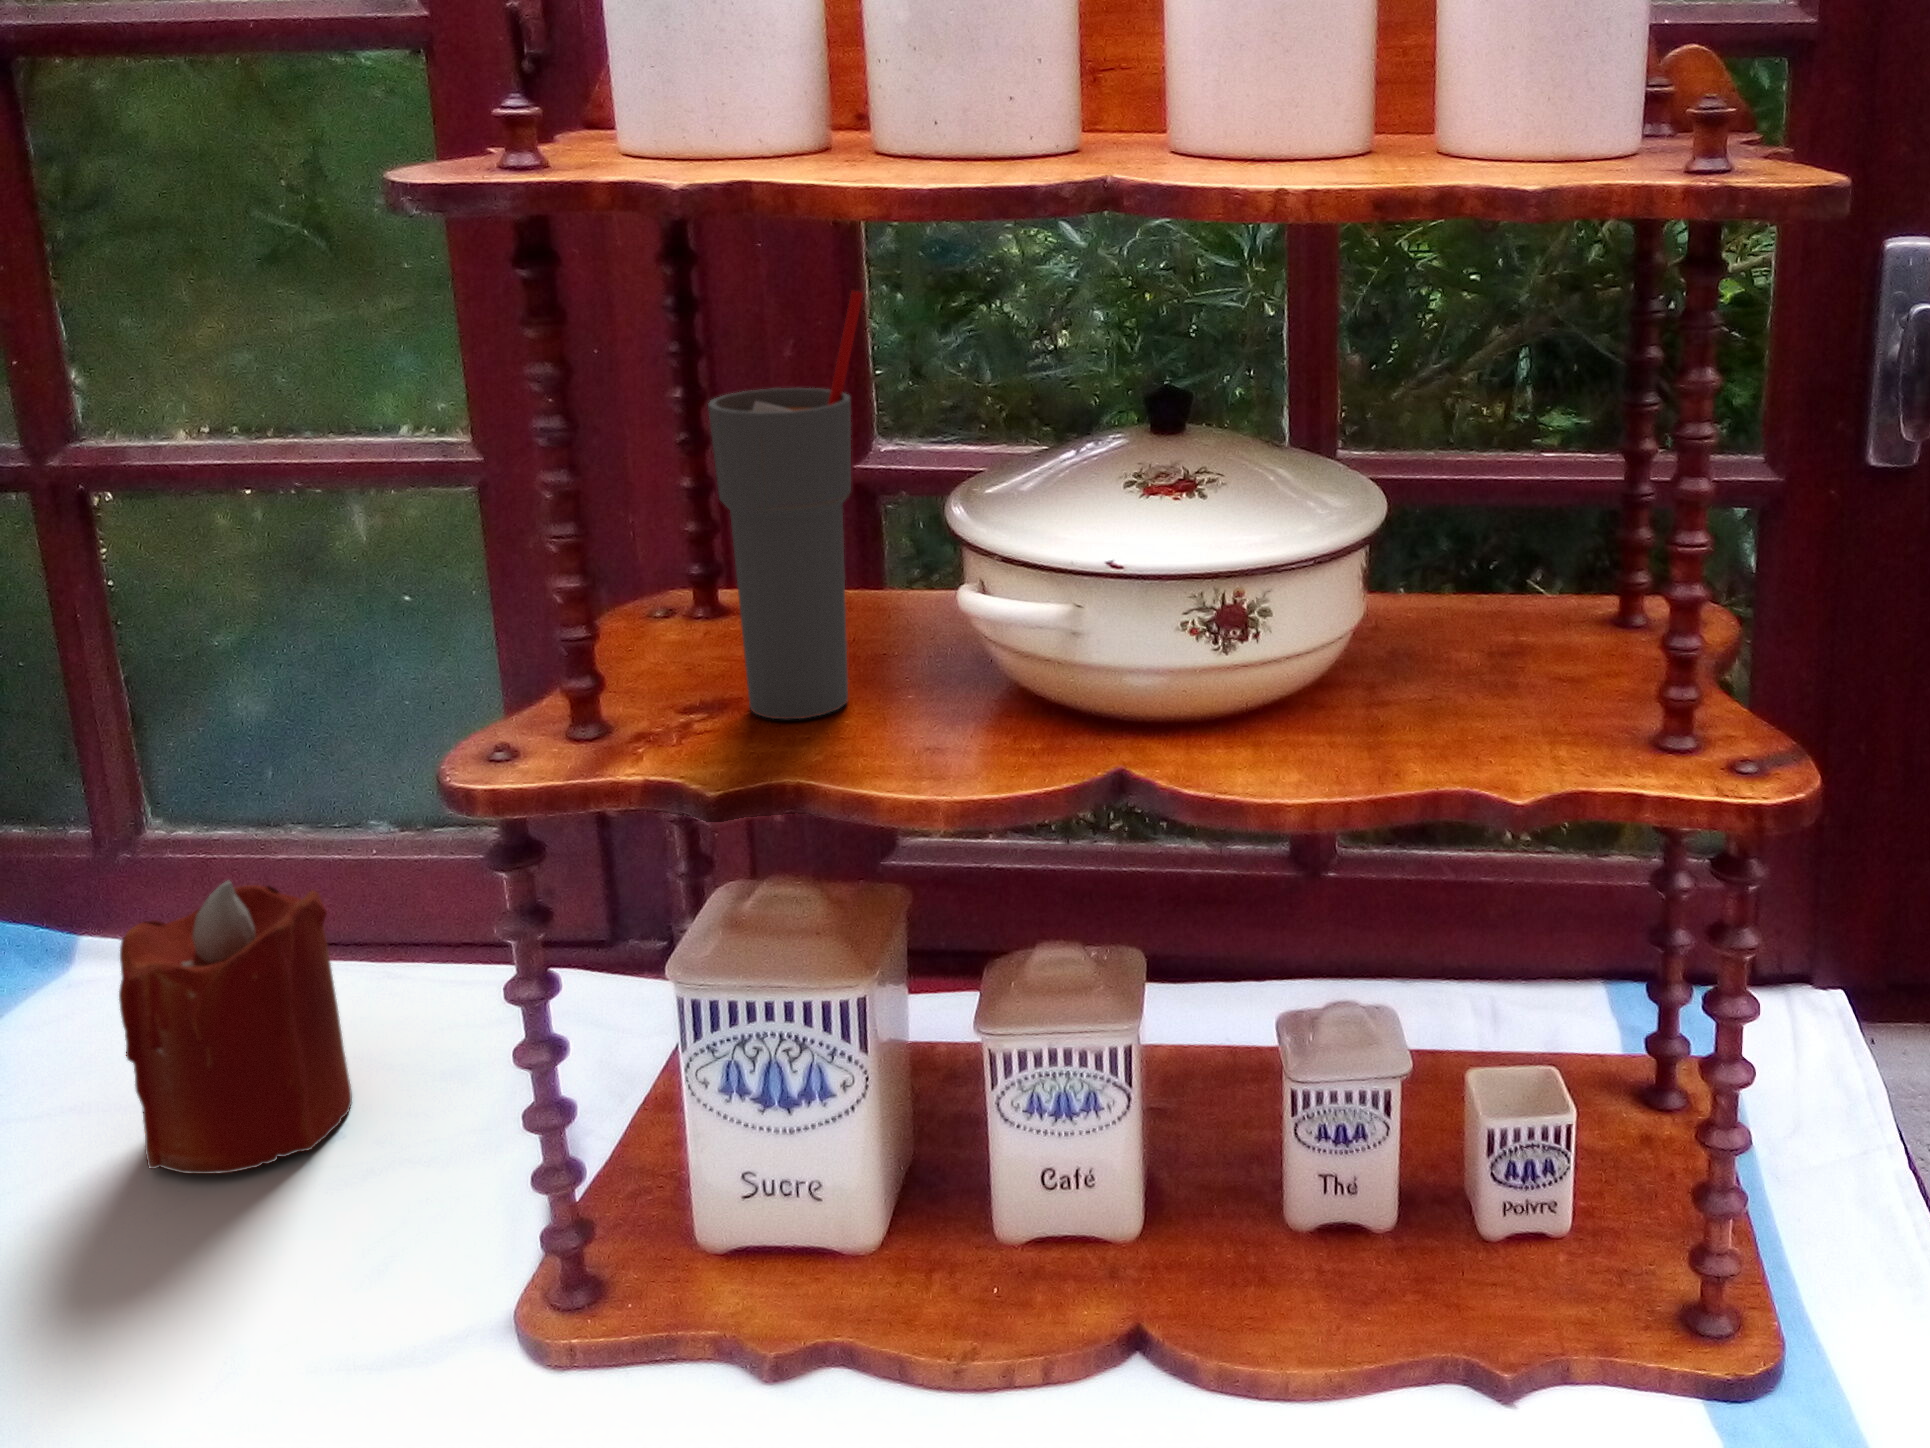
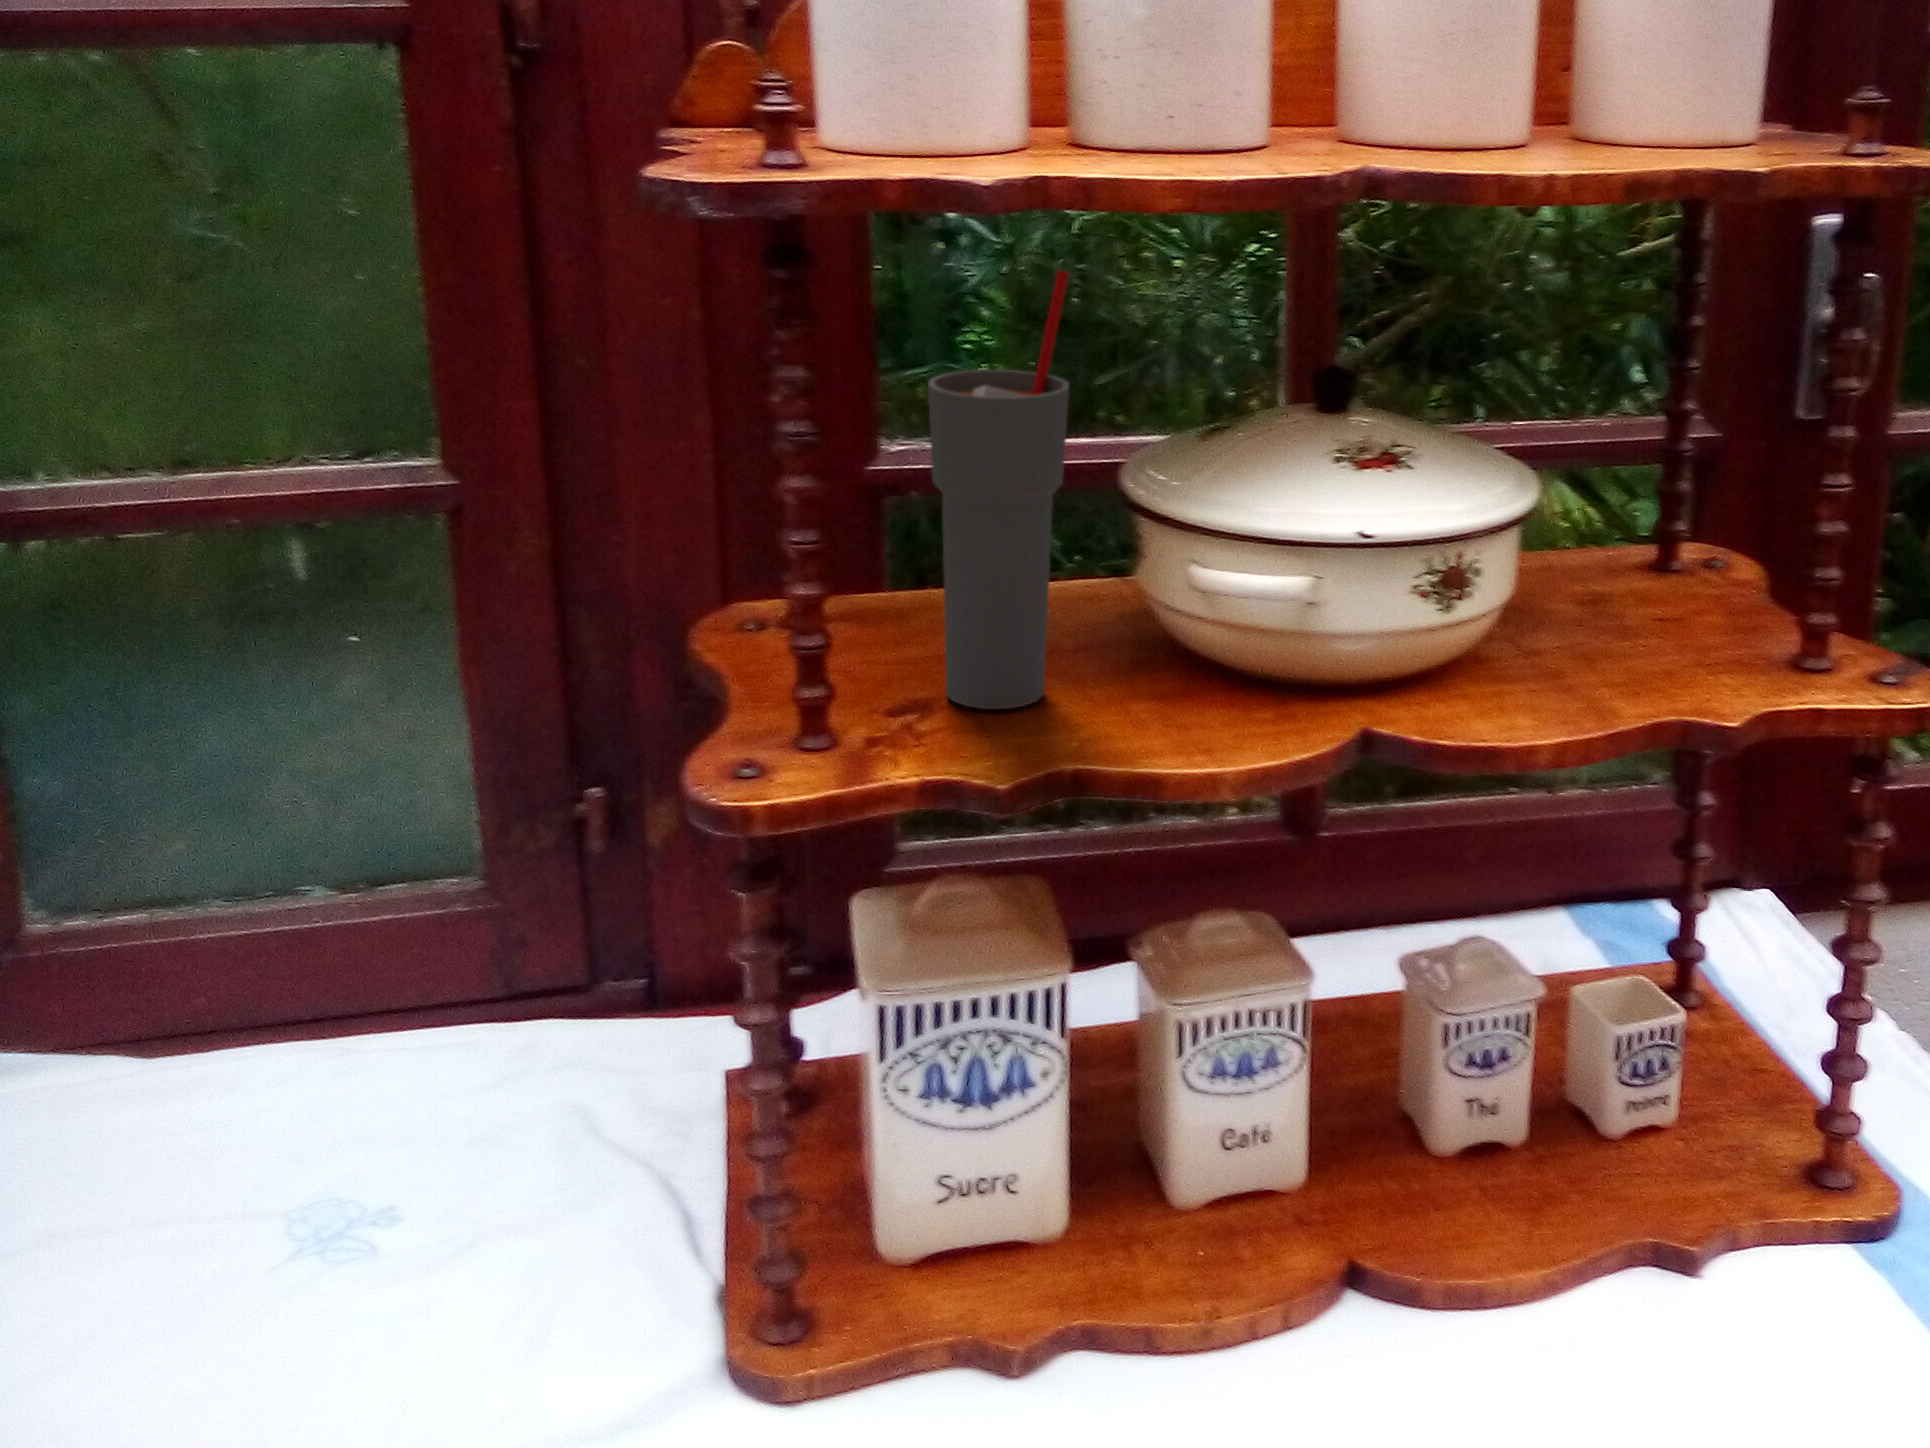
candle: present [119,881,352,1174] -> none [124,949,371,1292]

